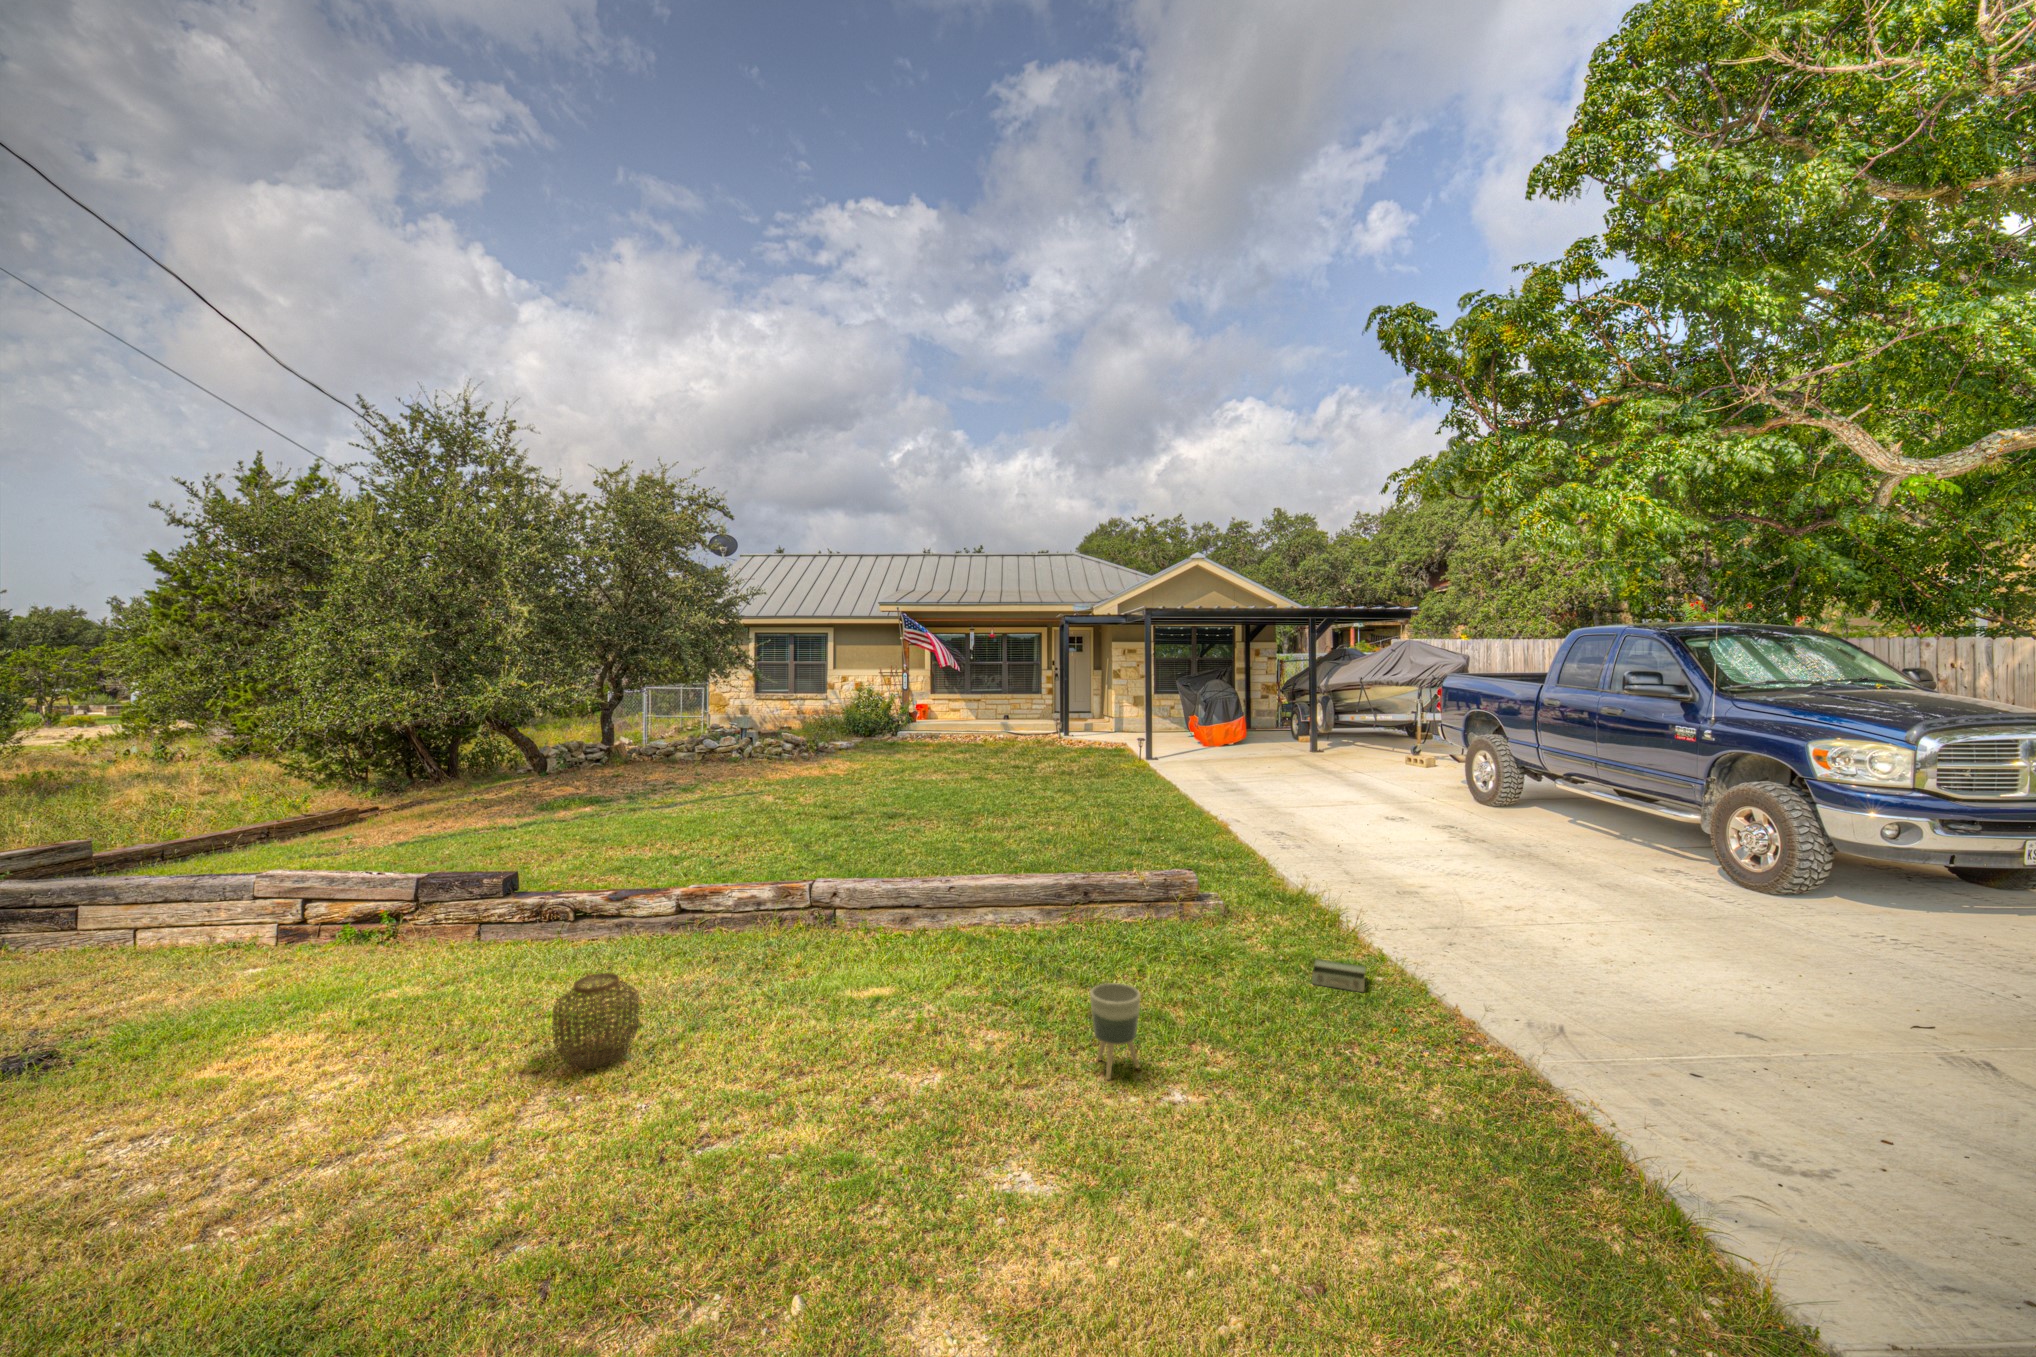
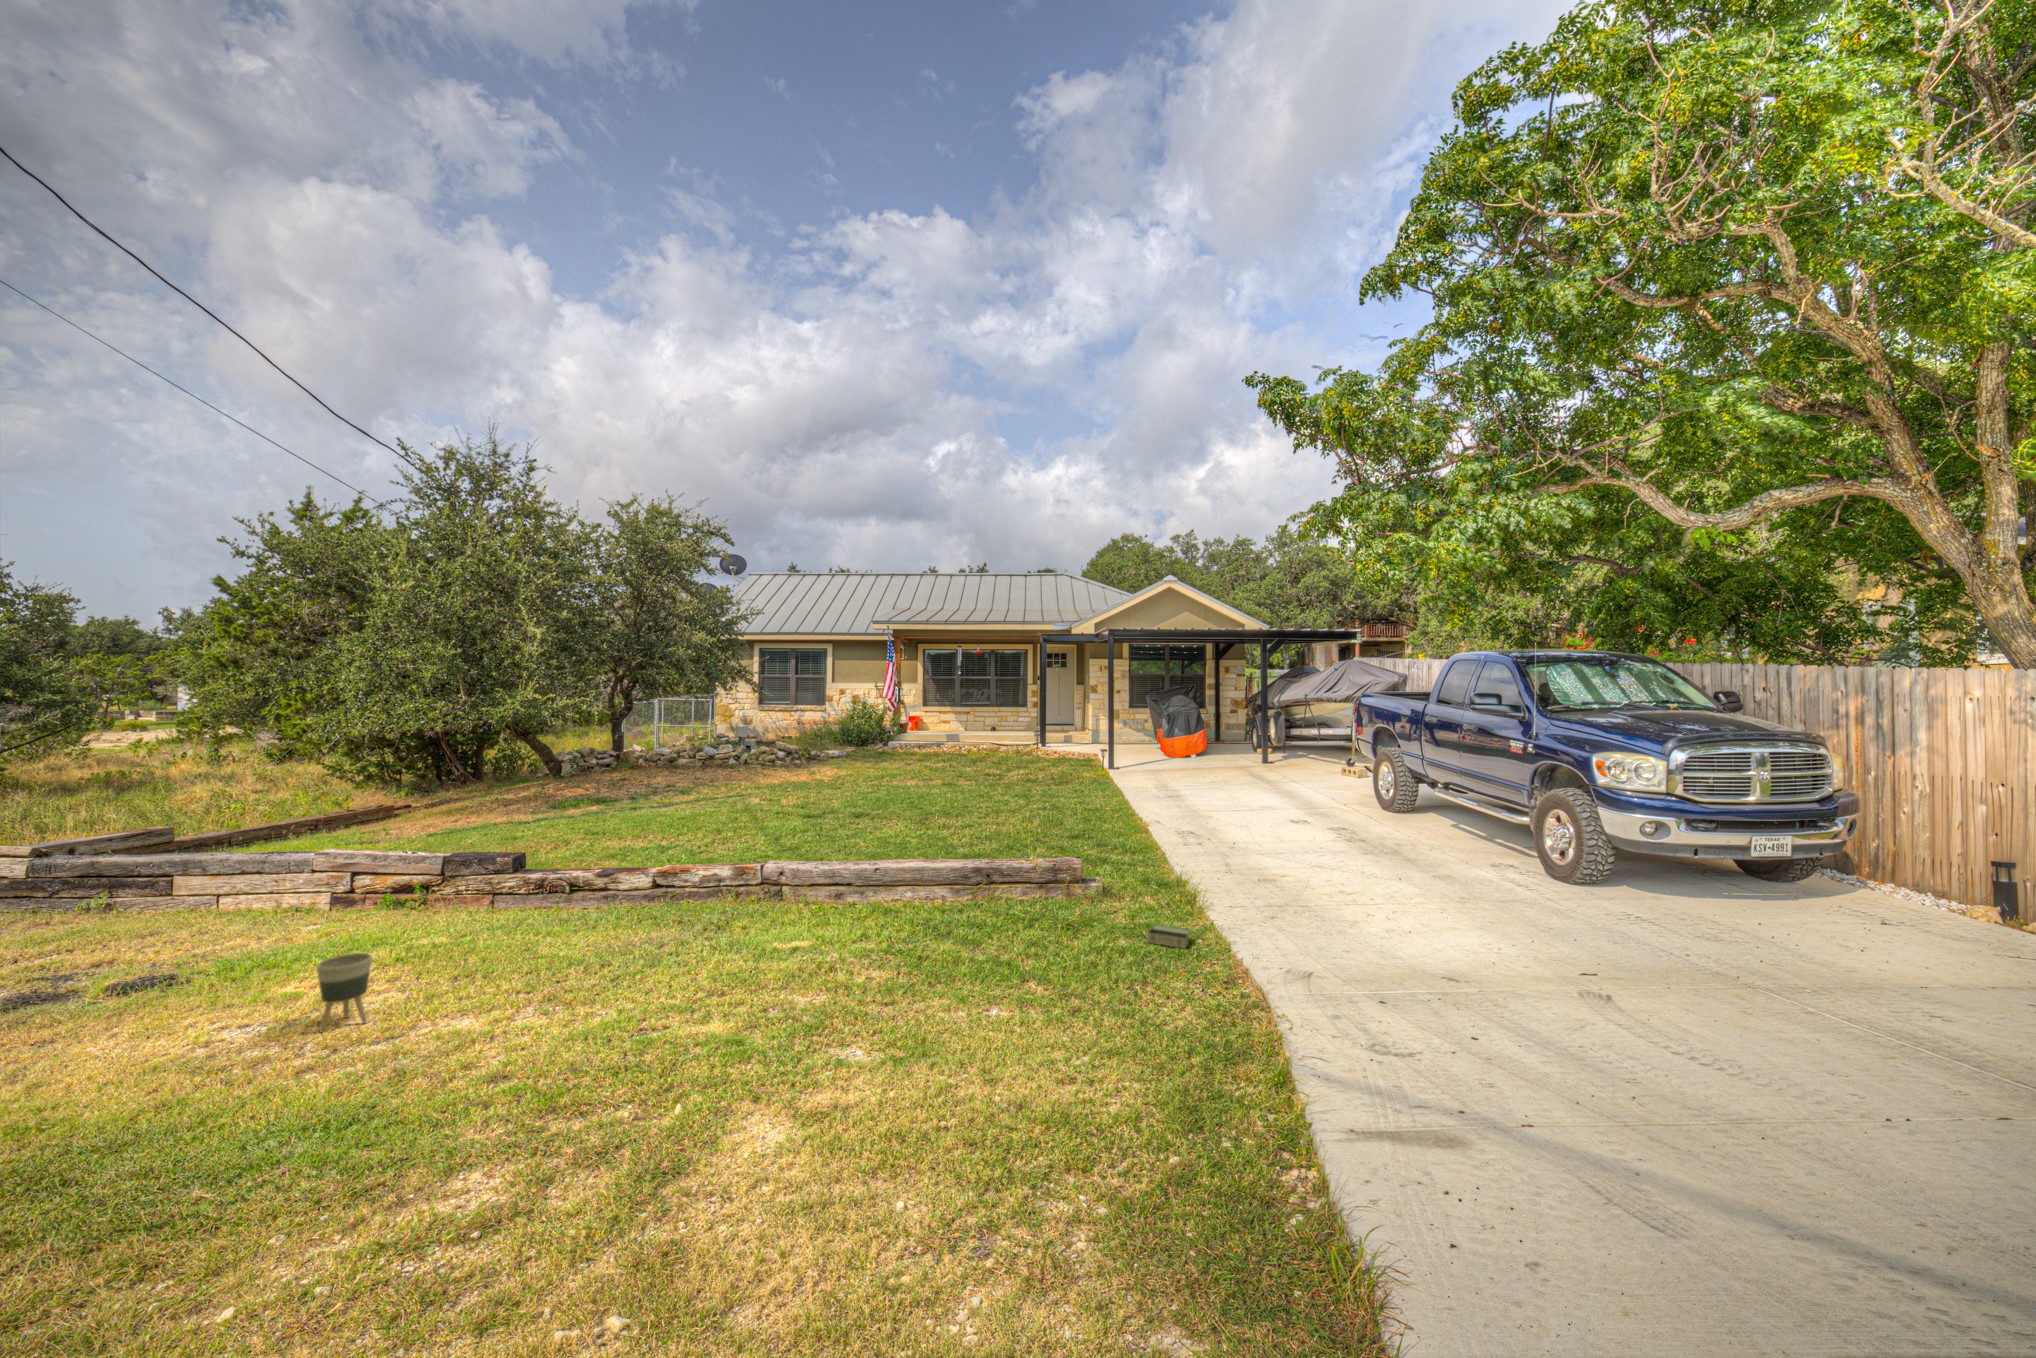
woven basket: present [552,973,639,1068] -> none [543,922,609,992]
planter: present [1090,983,1141,1080] -> present [317,953,372,1032]

